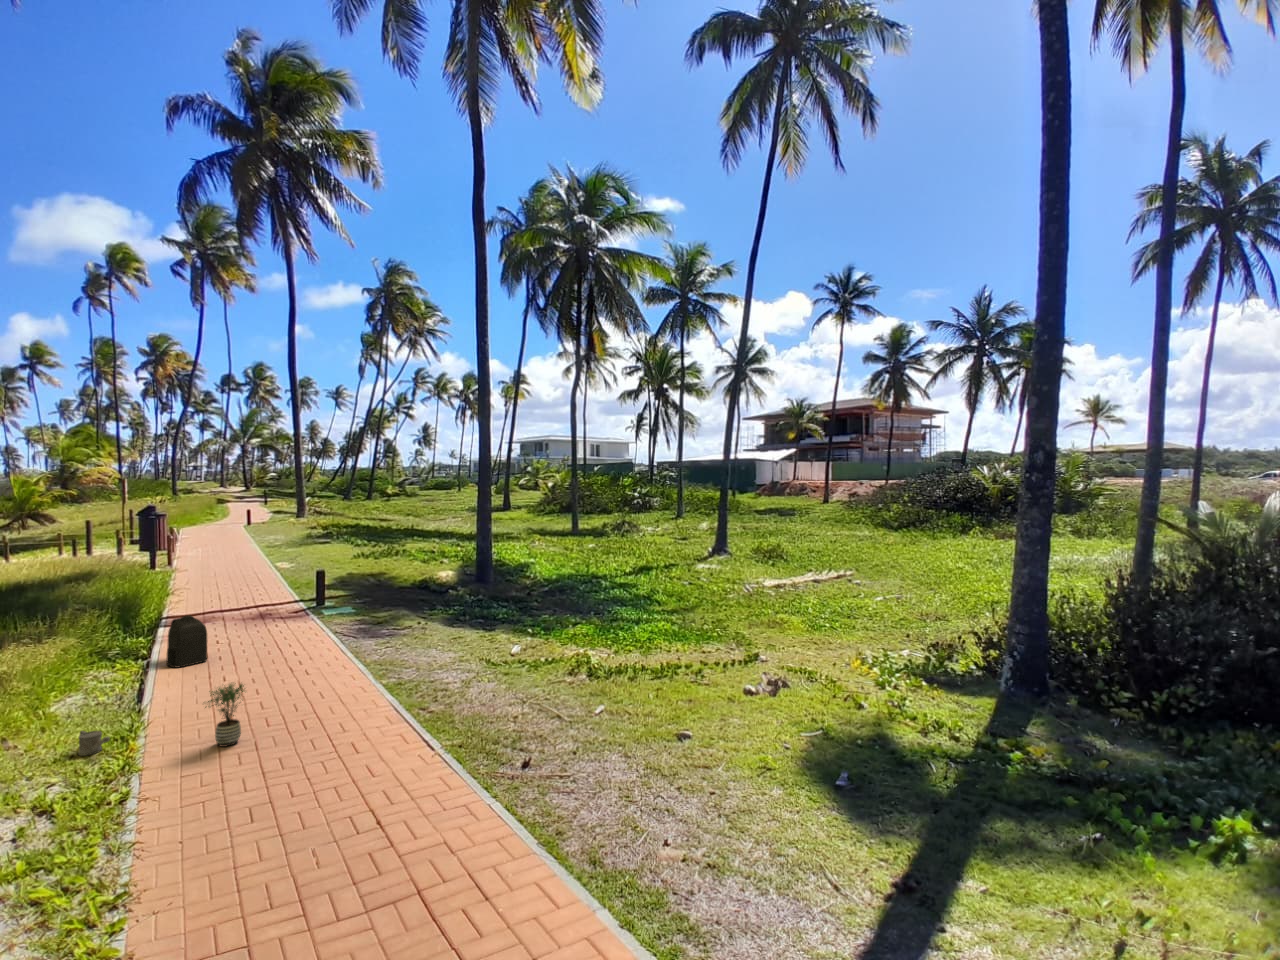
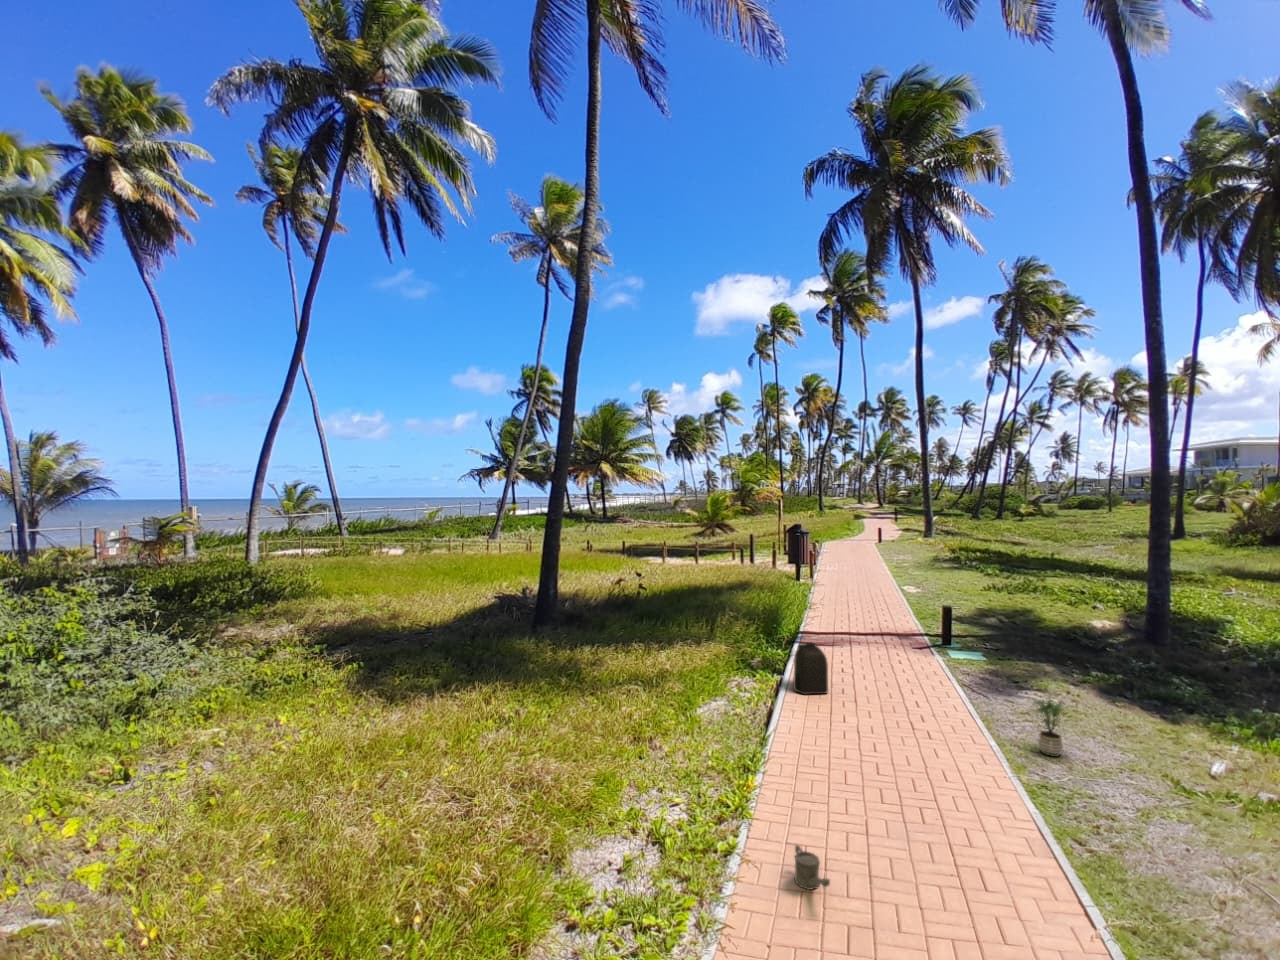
potted plant: present [205,684,244,747] -> present [1033,699,1068,757]
watering can: present [78,731,110,756] -> present [795,845,830,890]

